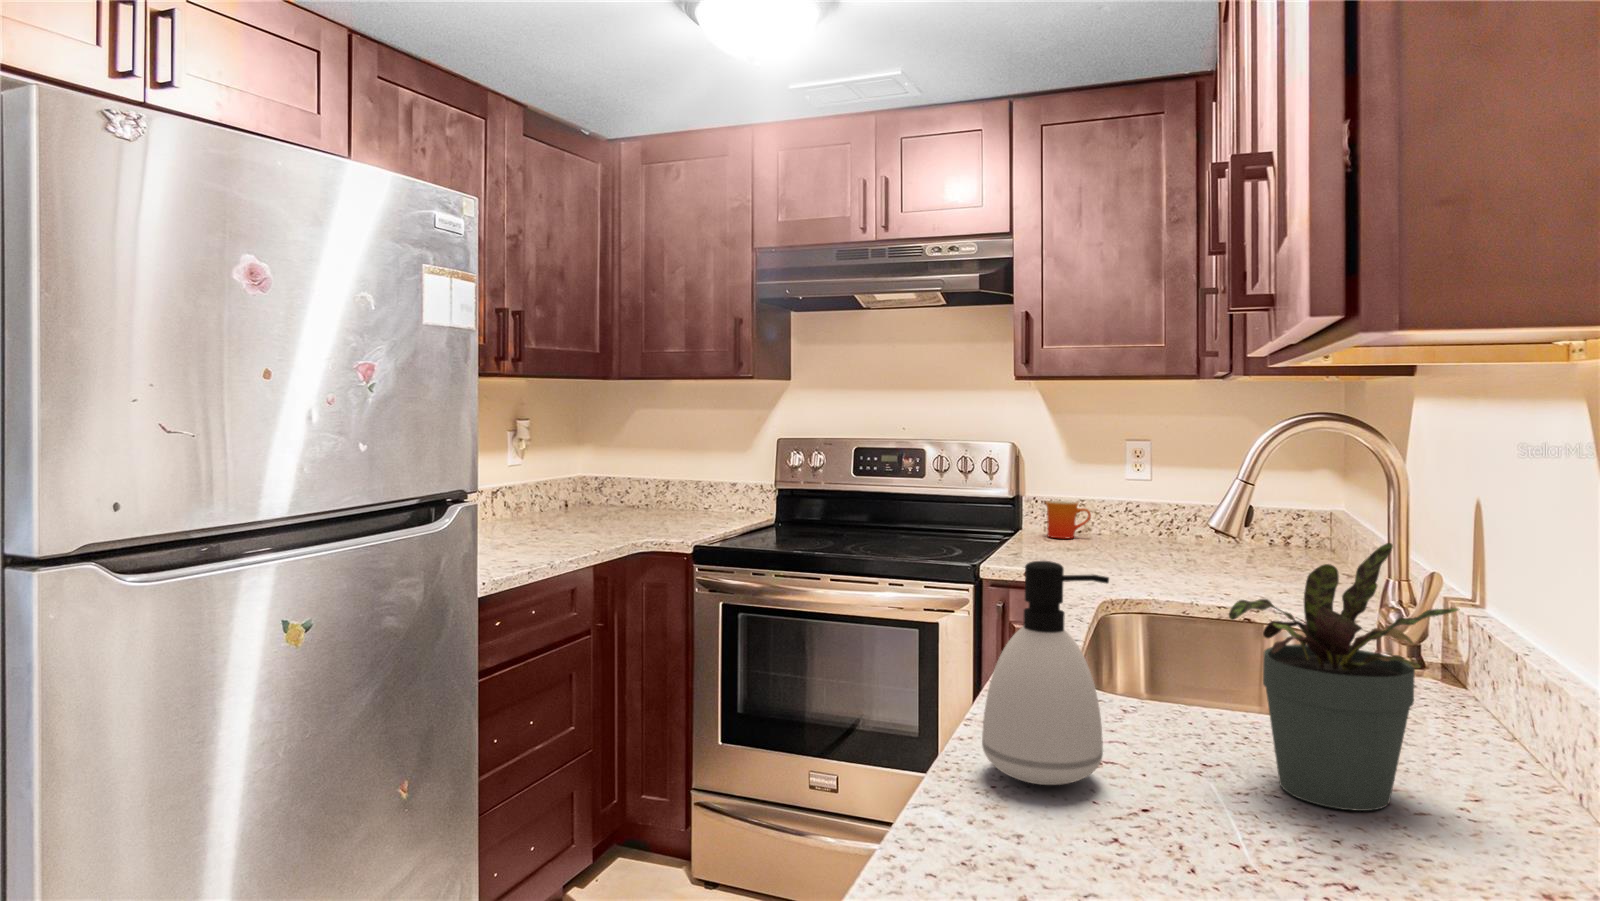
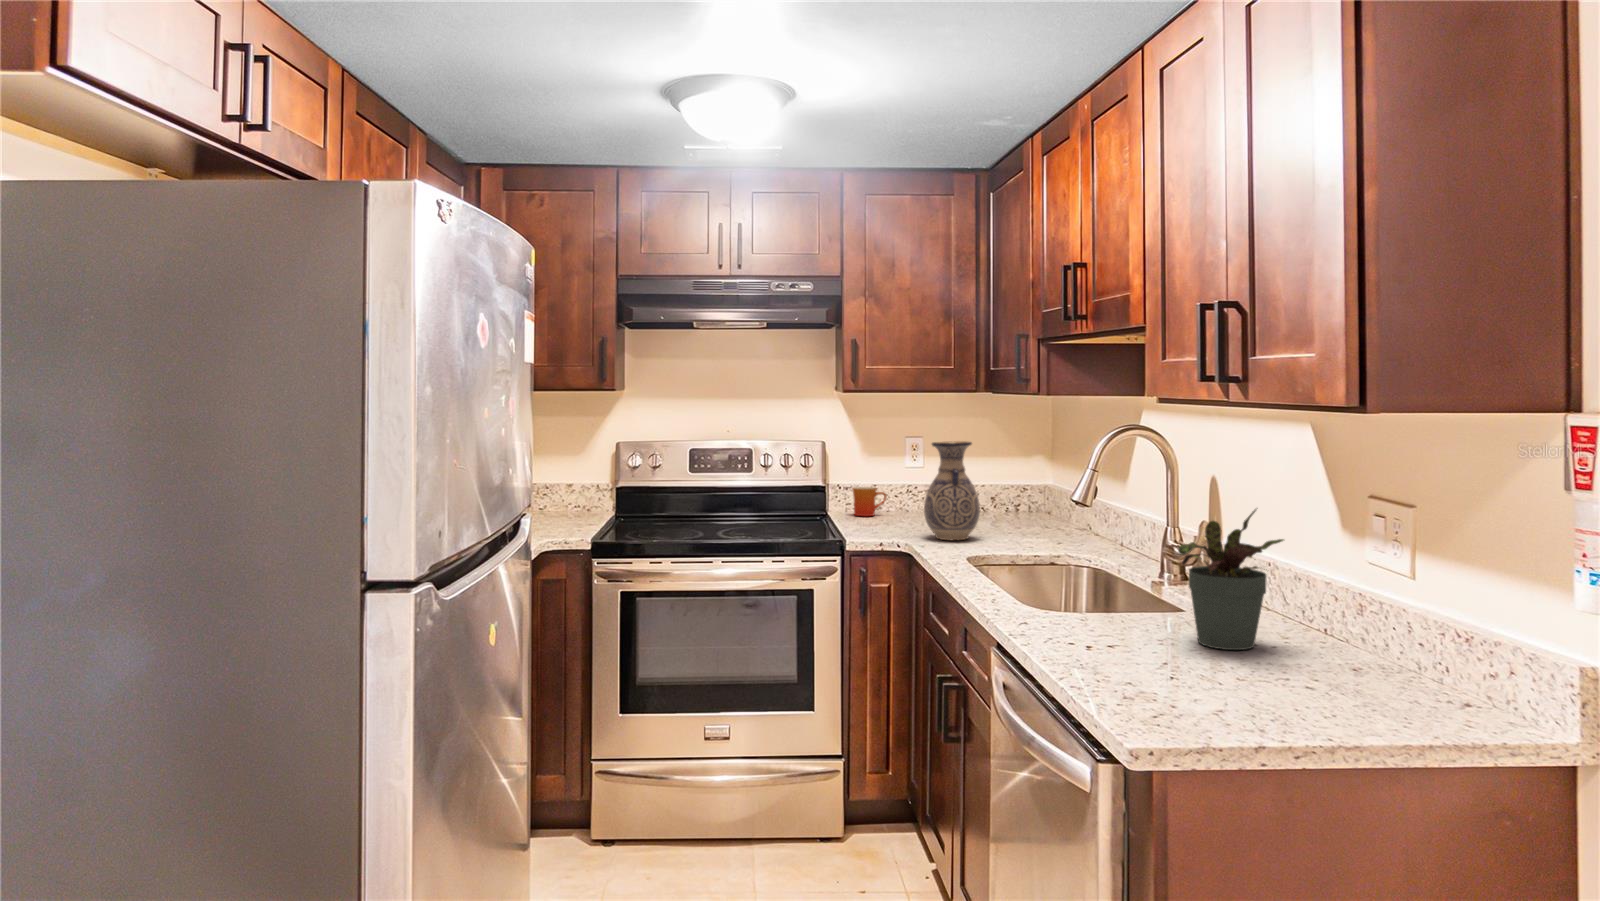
vase: none [1093,442,1173,576] -> present [924,441,980,540]
soap dispenser: present [982,561,1109,785] -> none [1058,529,1134,660]

